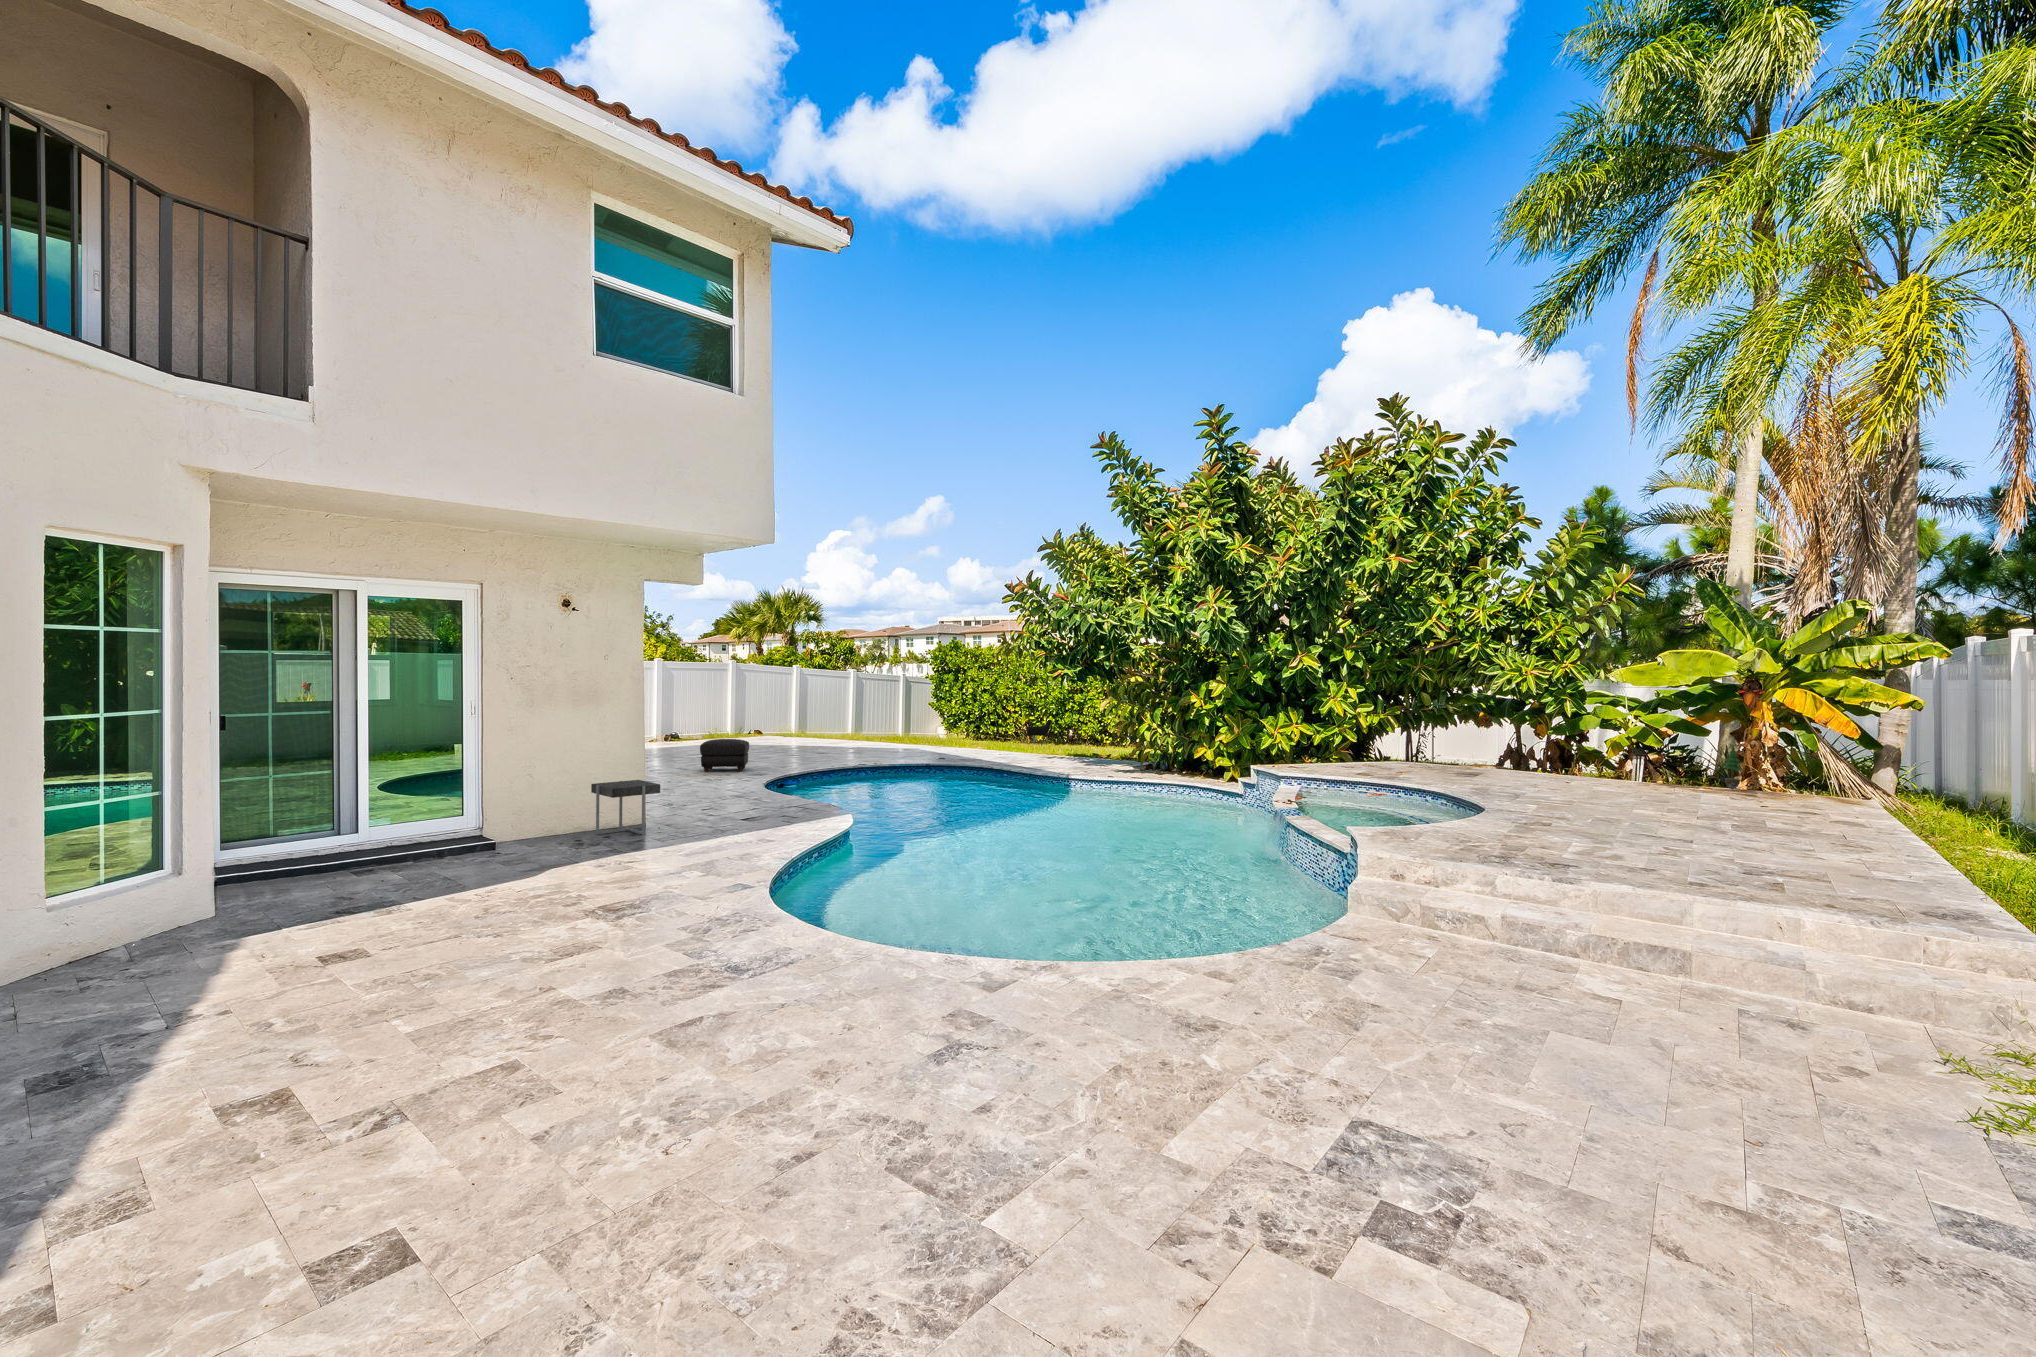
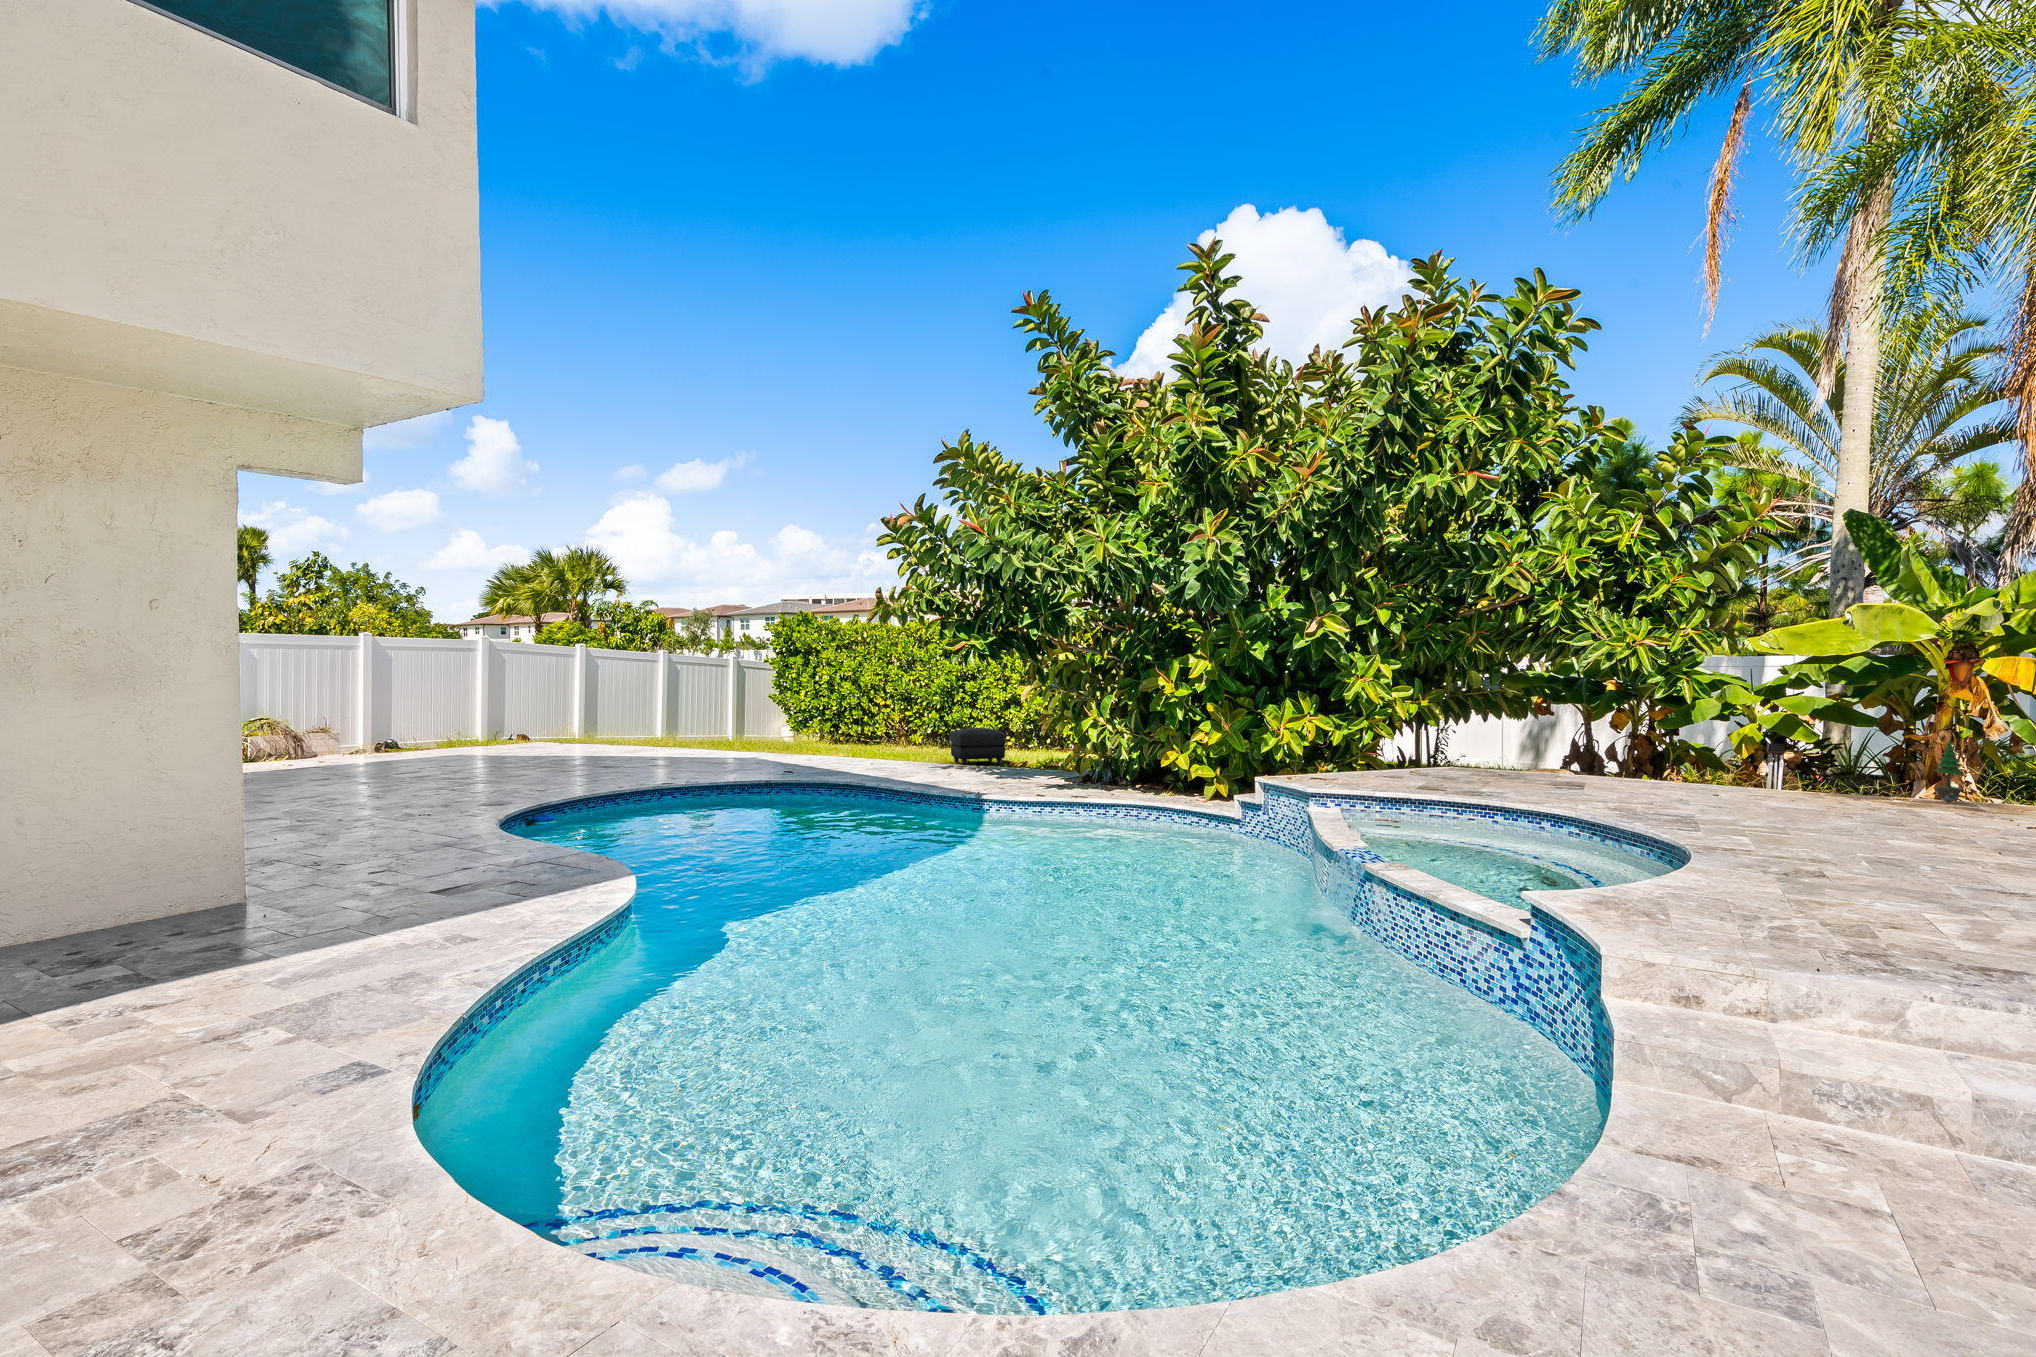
lounge chair: present [1027,720,1052,744] -> none [897,714,937,747]
ottoman: present [700,739,749,772] -> present [950,728,1006,765]
side table: present [591,780,660,835] -> none [19,849,186,977]

